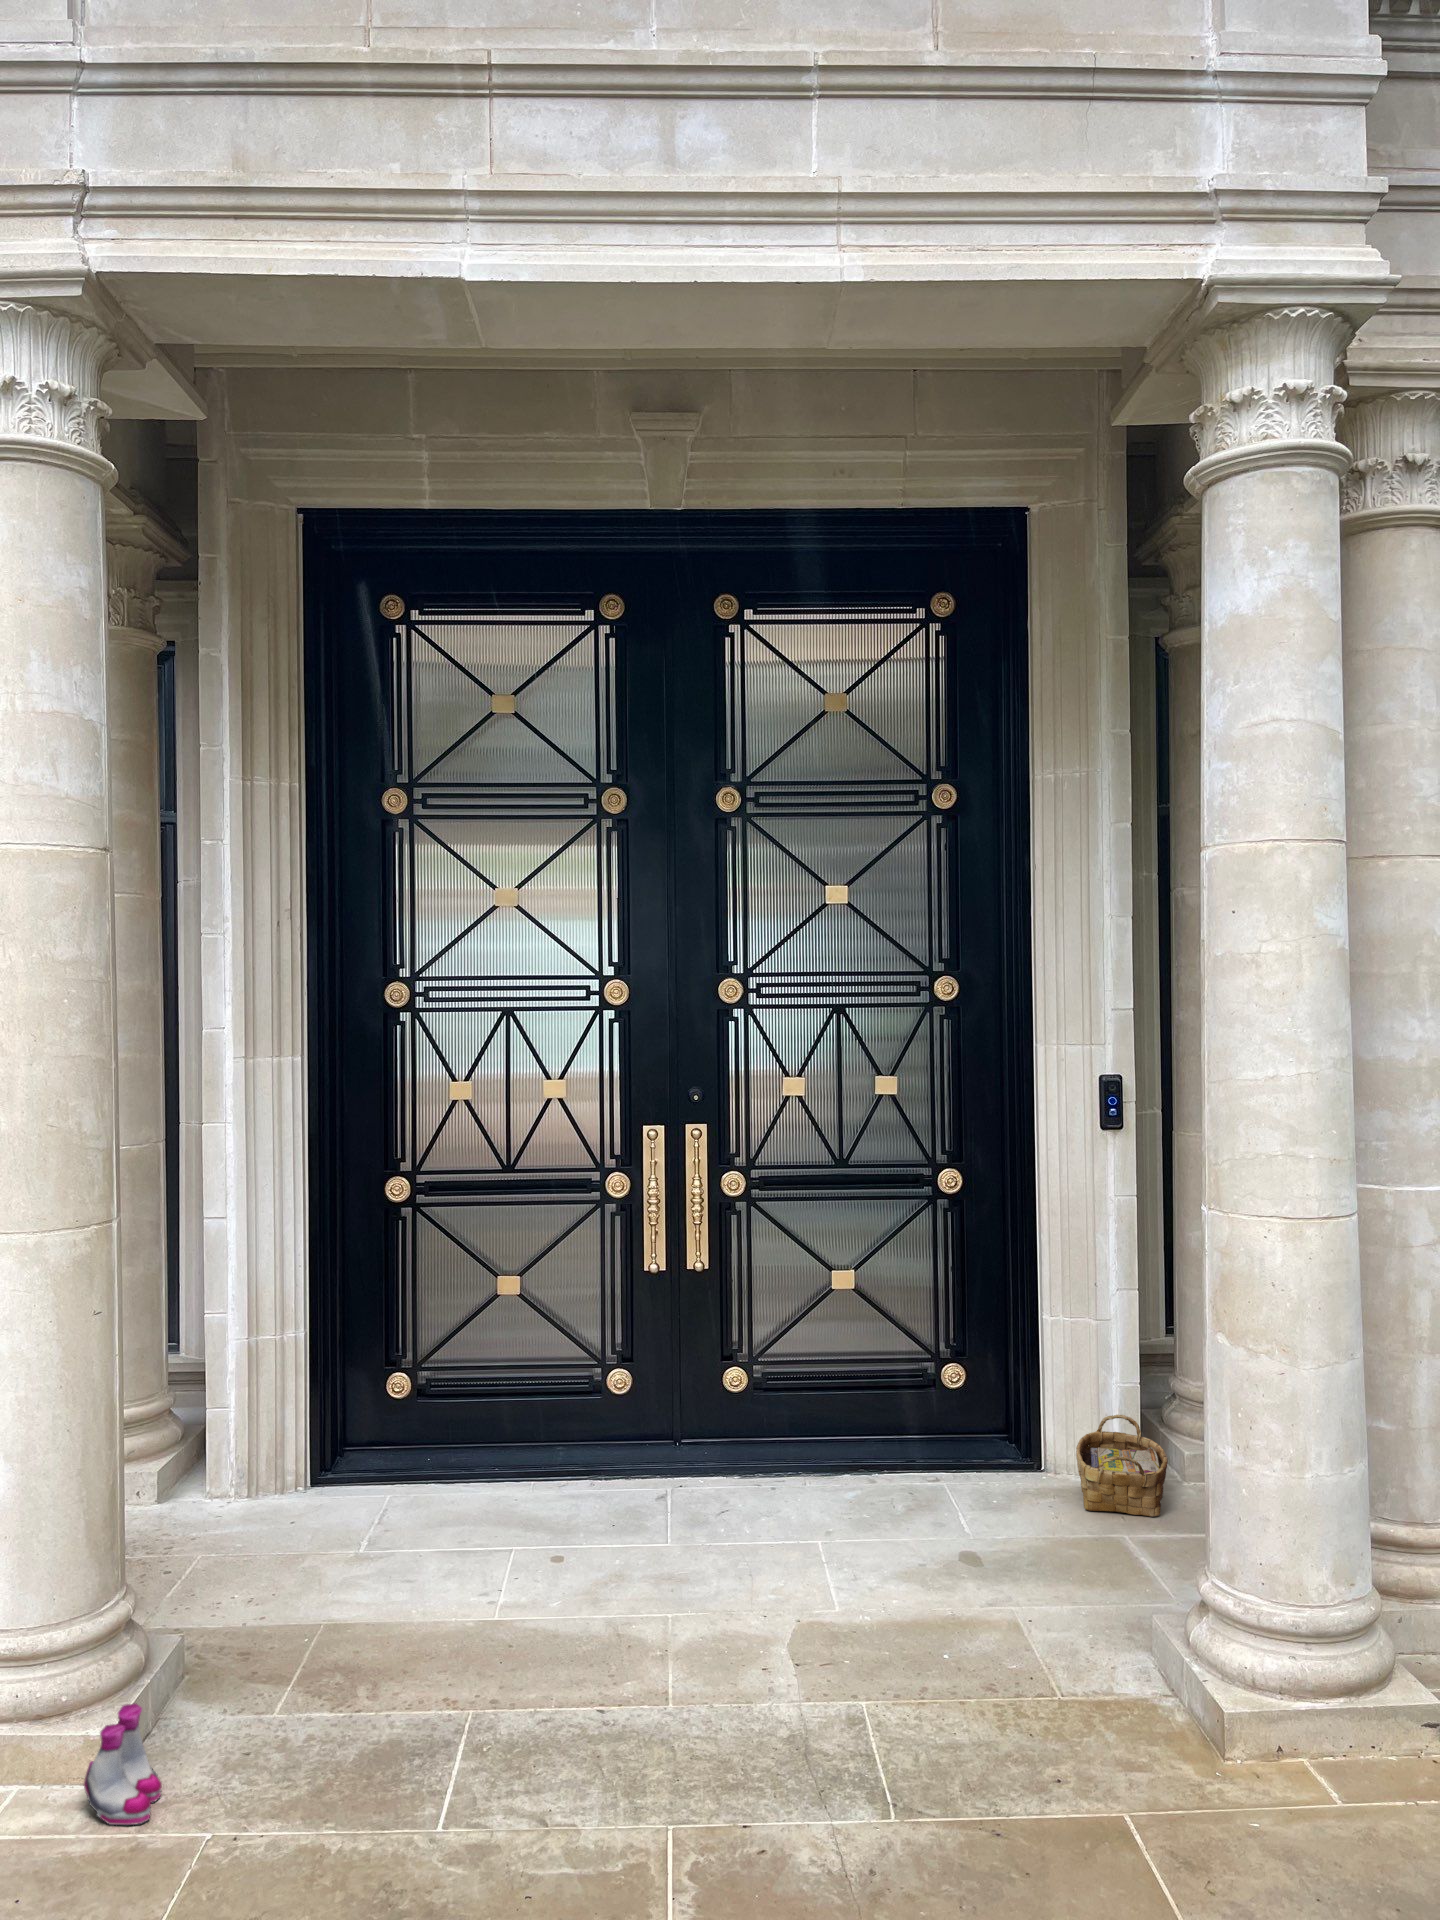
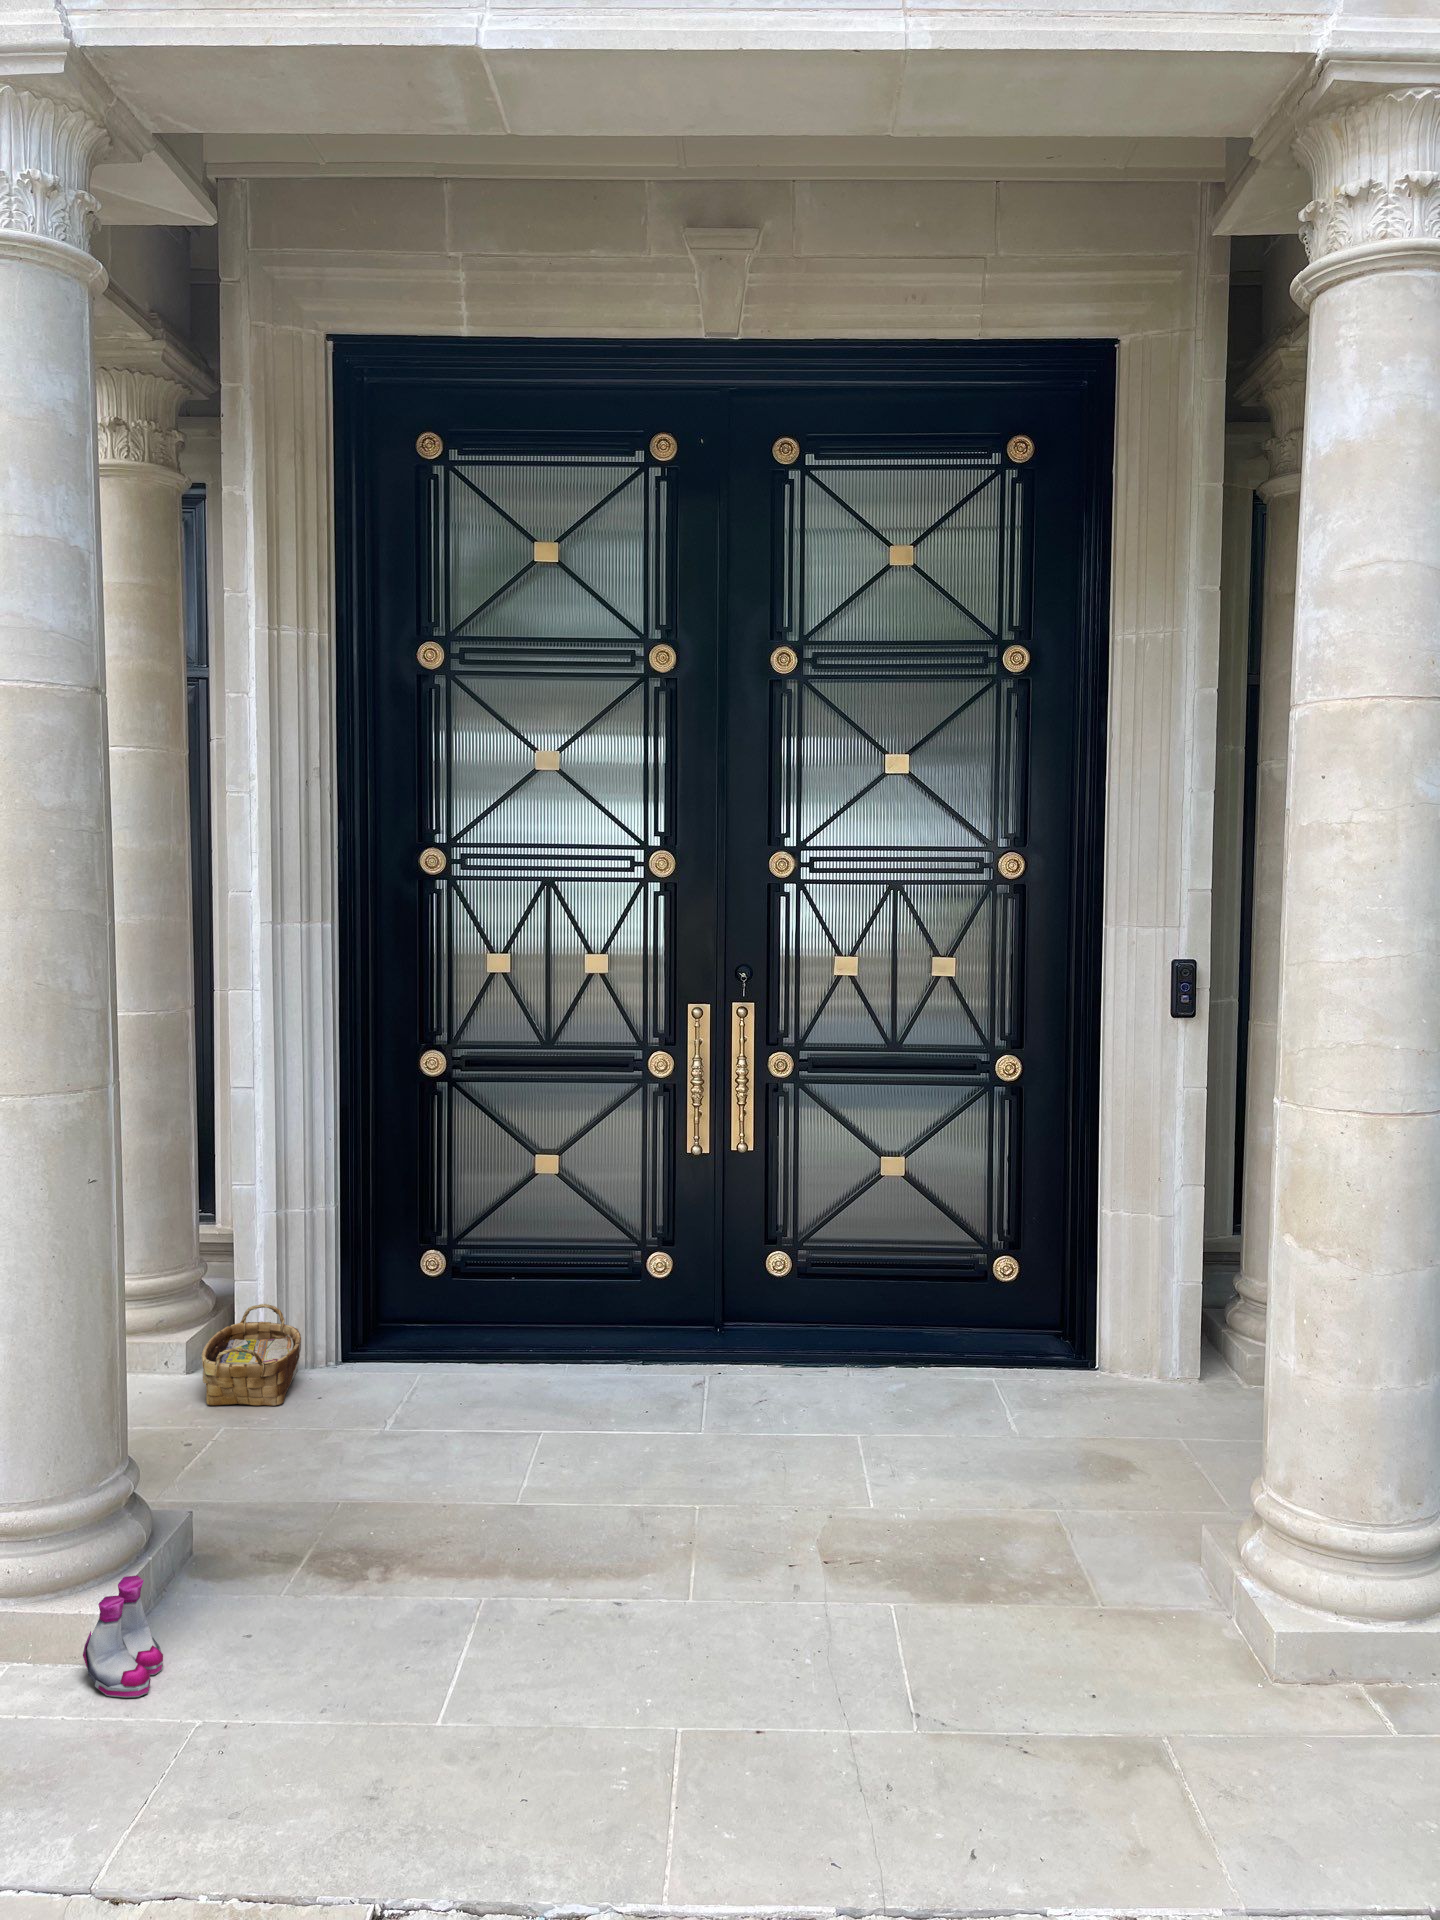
woven basket: present [1076,1415,1168,1517] -> present [202,1304,301,1406]

